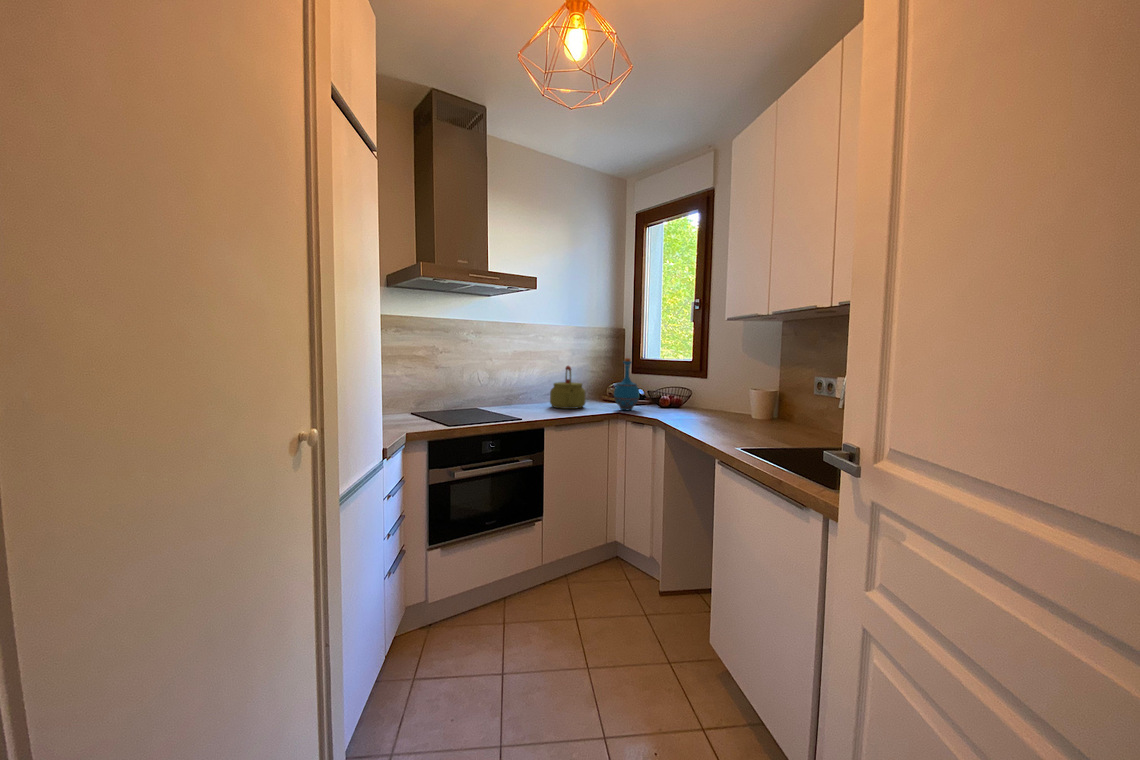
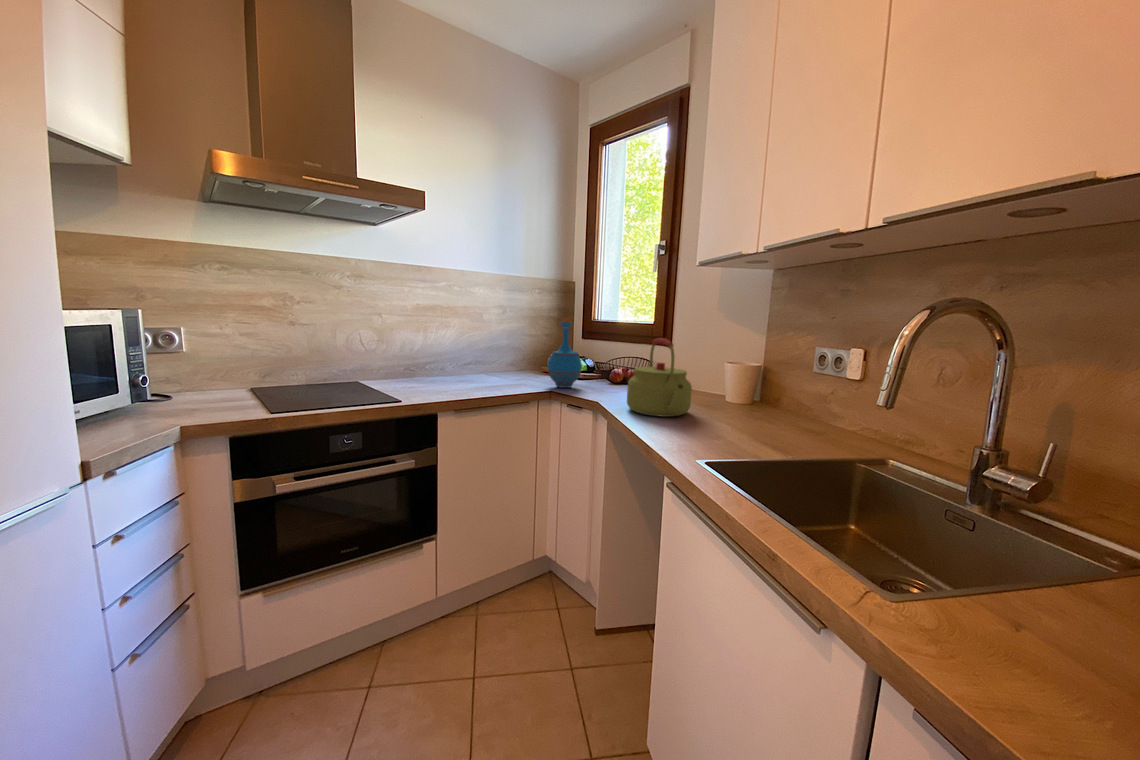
kettle: present [550,366,585,409] -> present [627,338,692,417]

